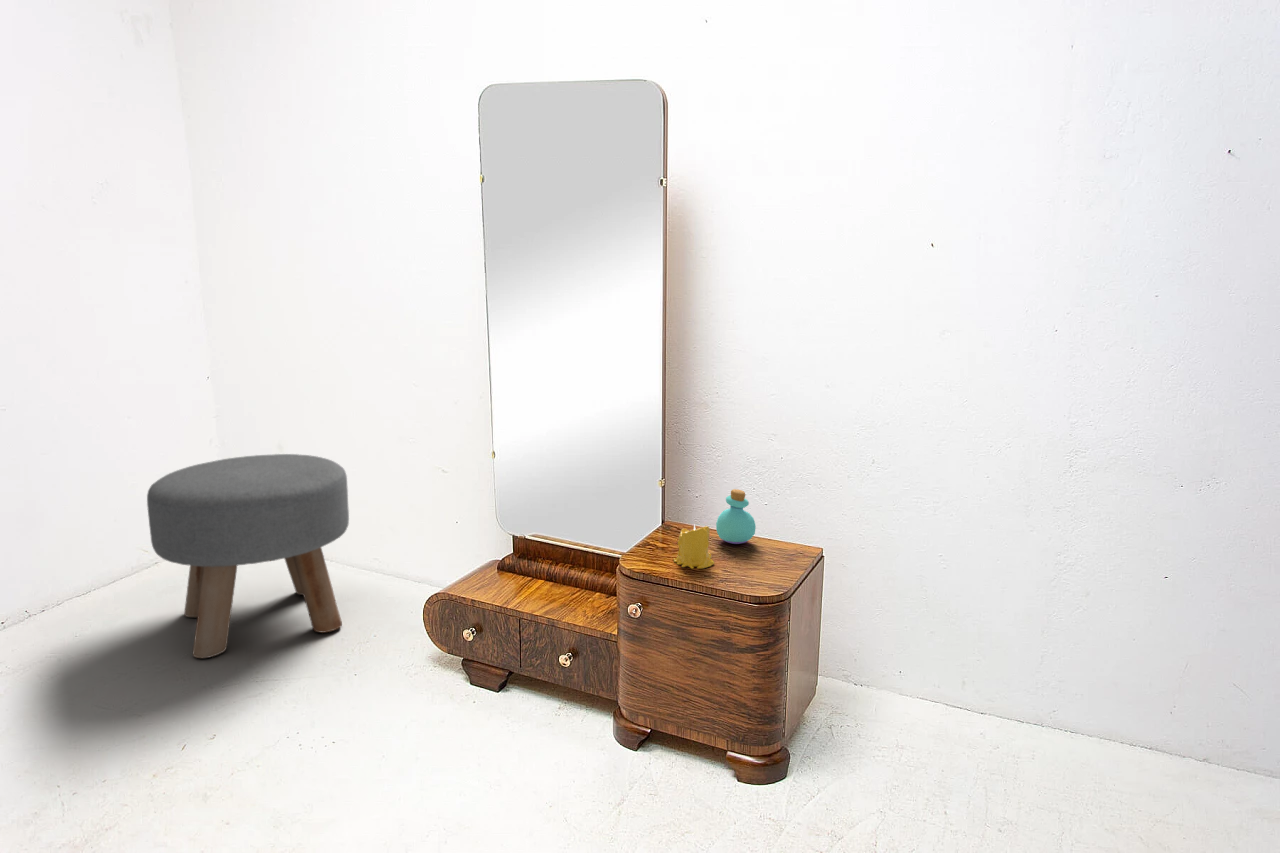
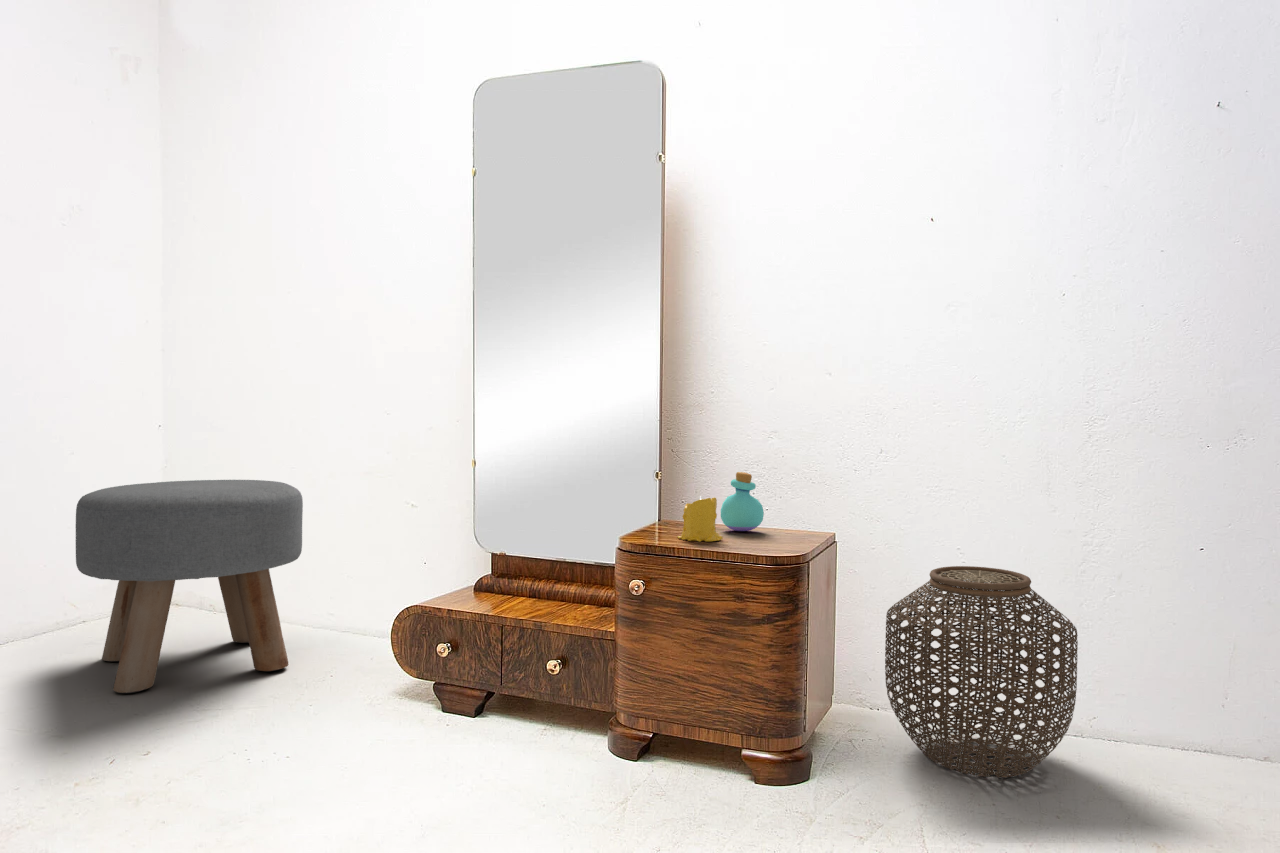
woven basket: none [860,583,1037,779] -> present [885,566,1078,778]

